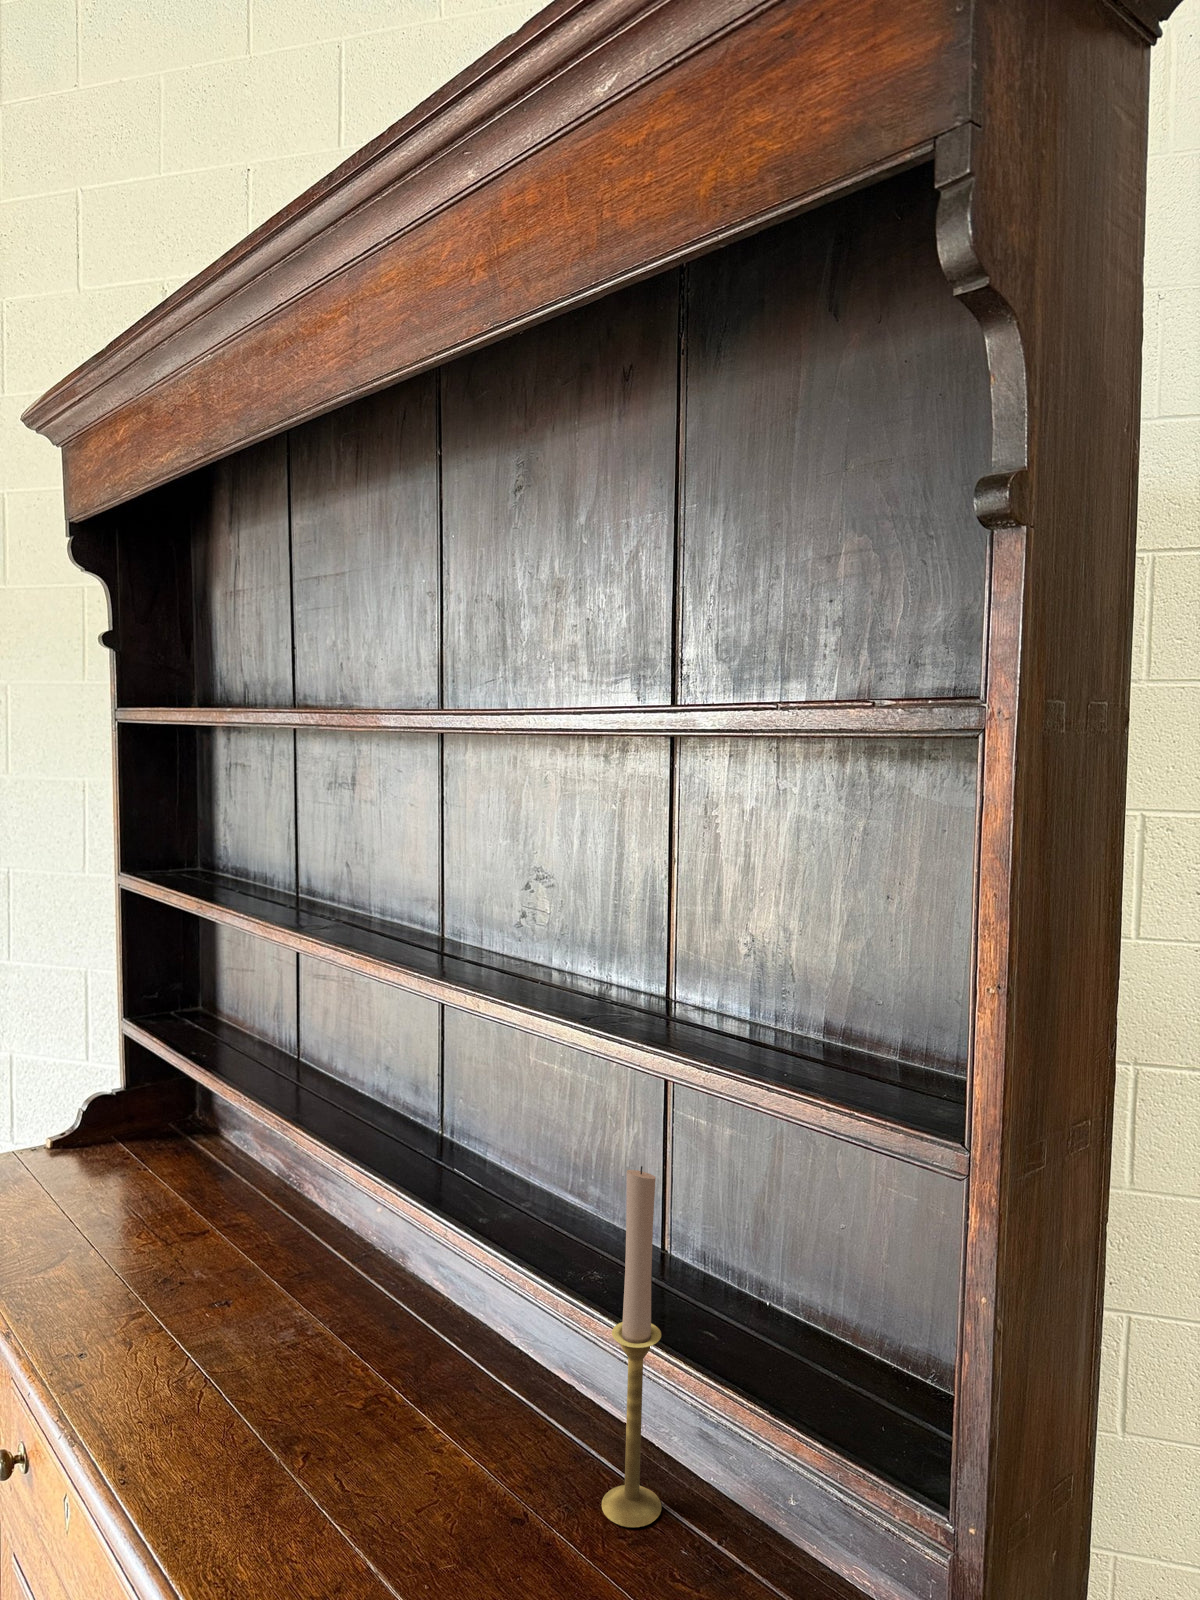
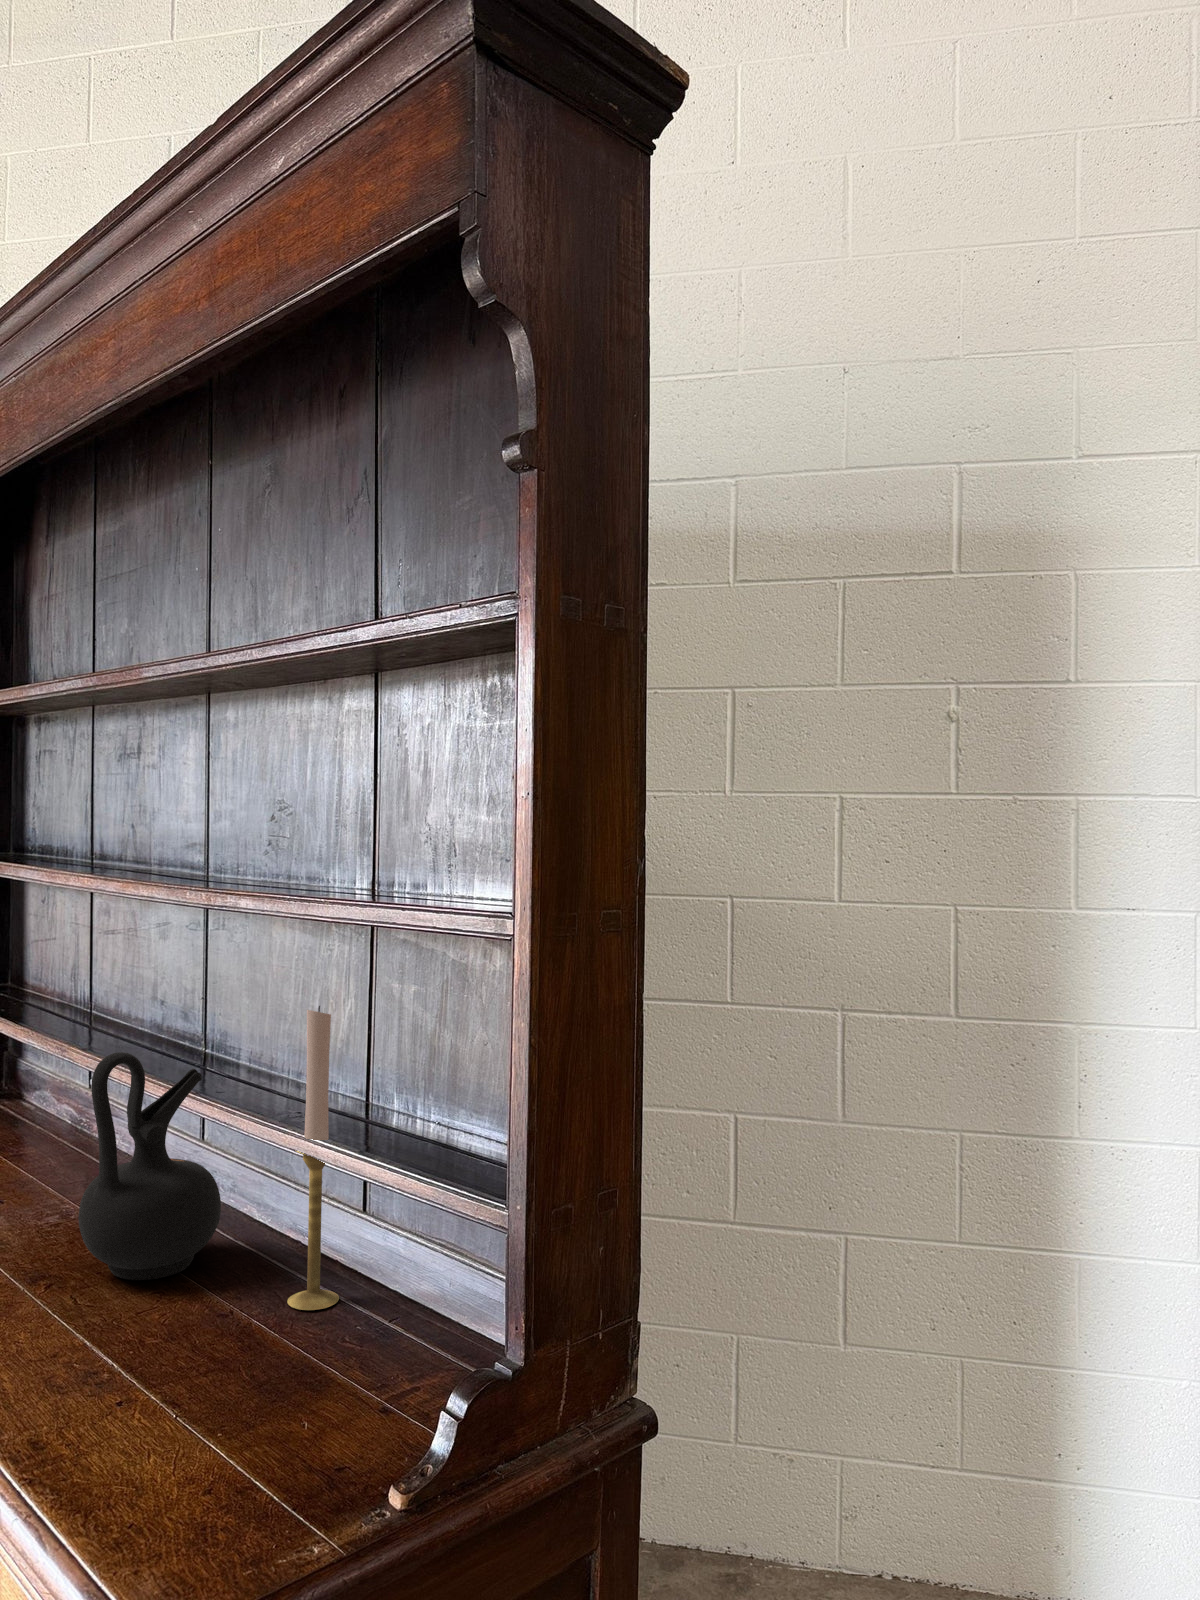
ceramic jug: none [345,1203,503,1462] -> present [78,1052,221,1280]

